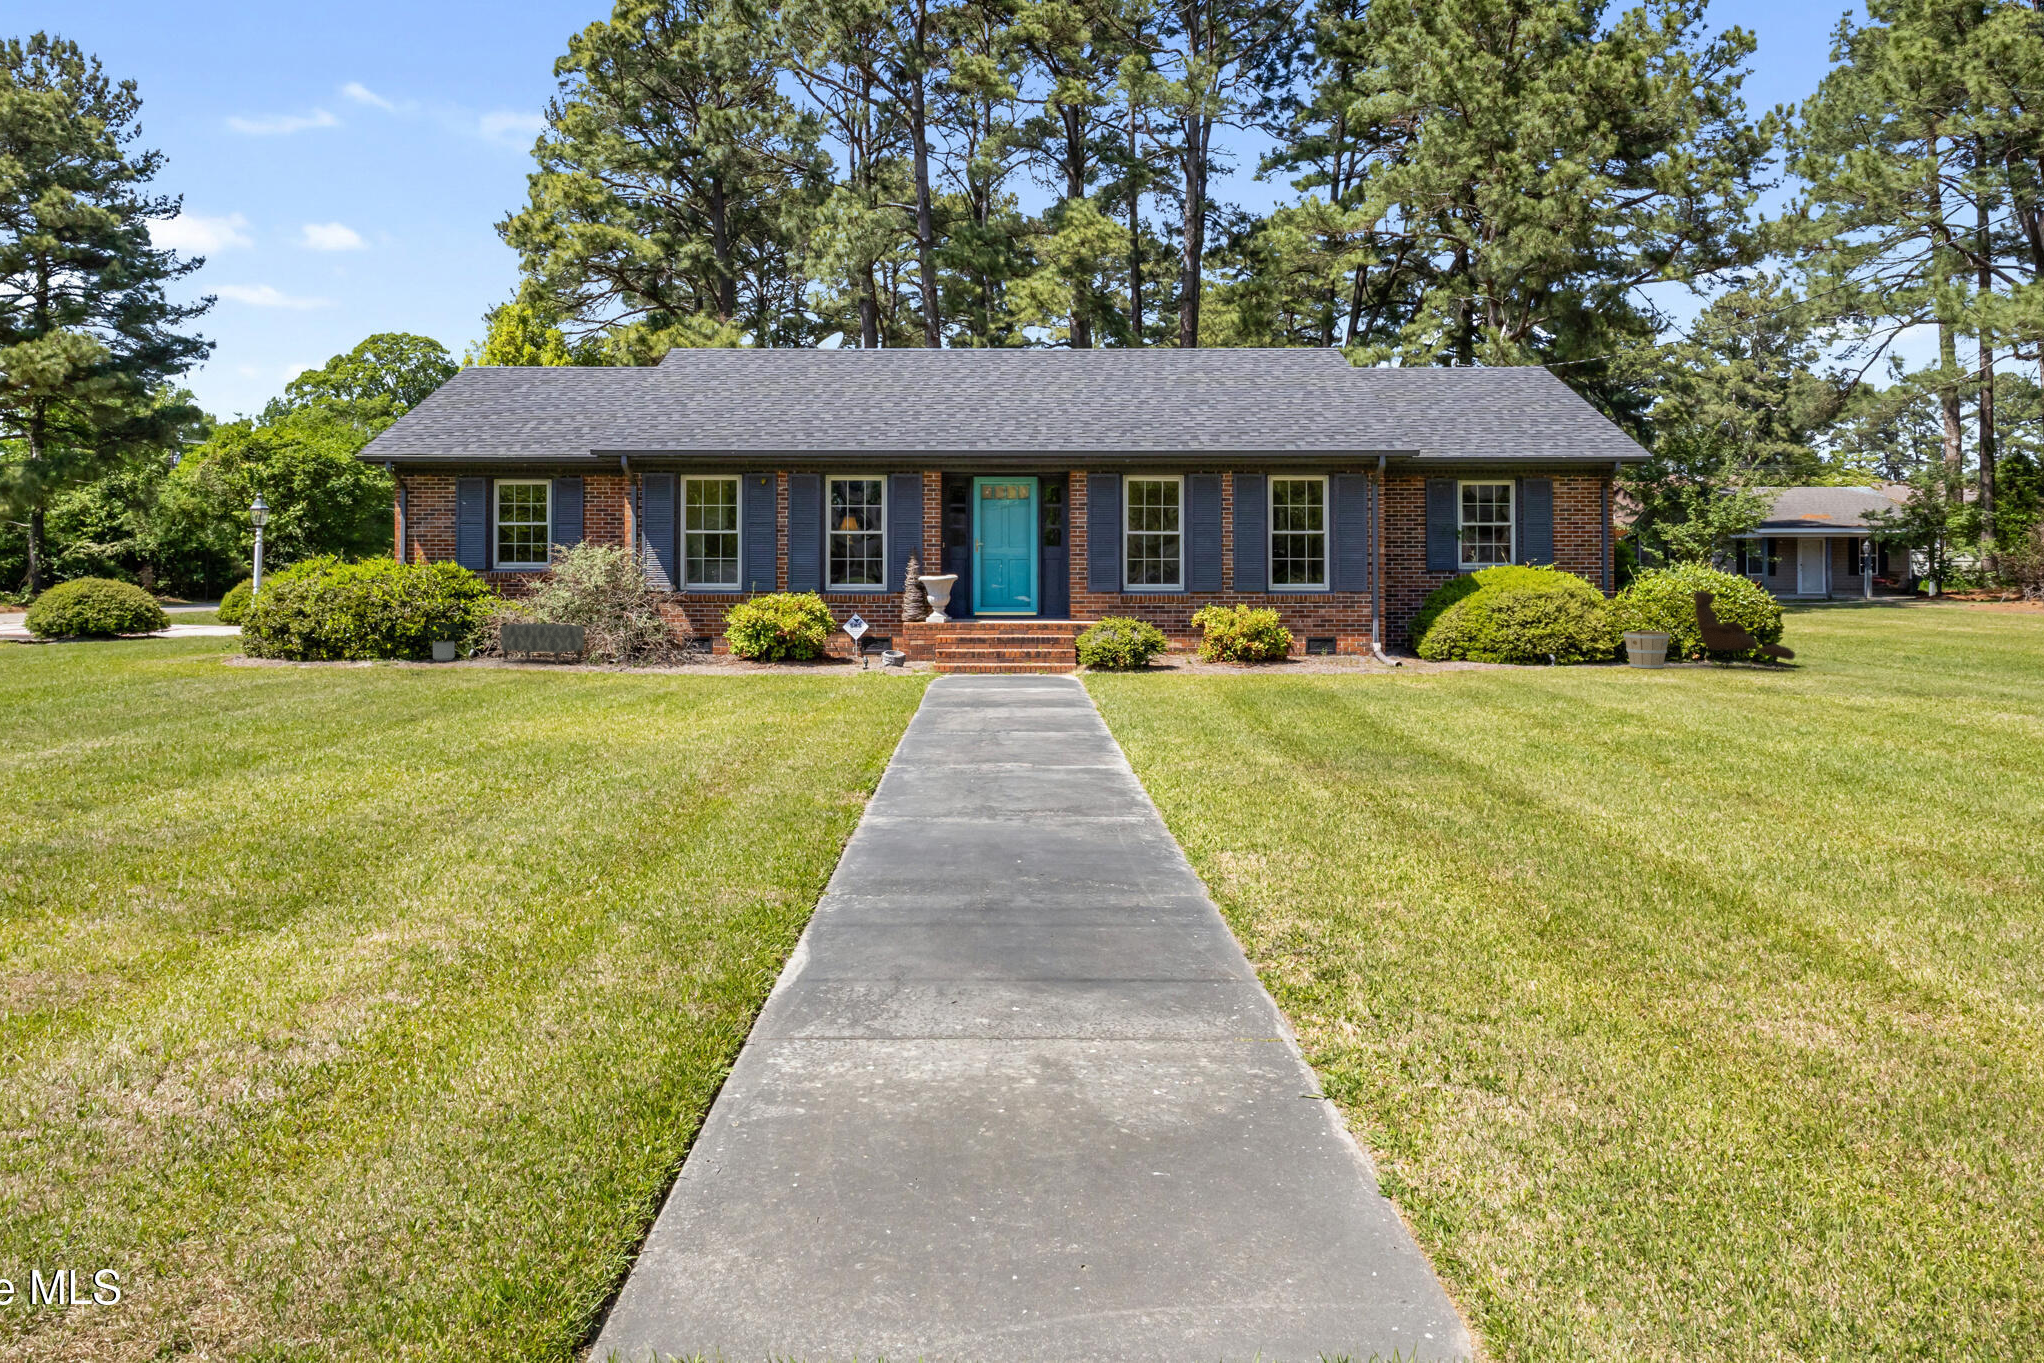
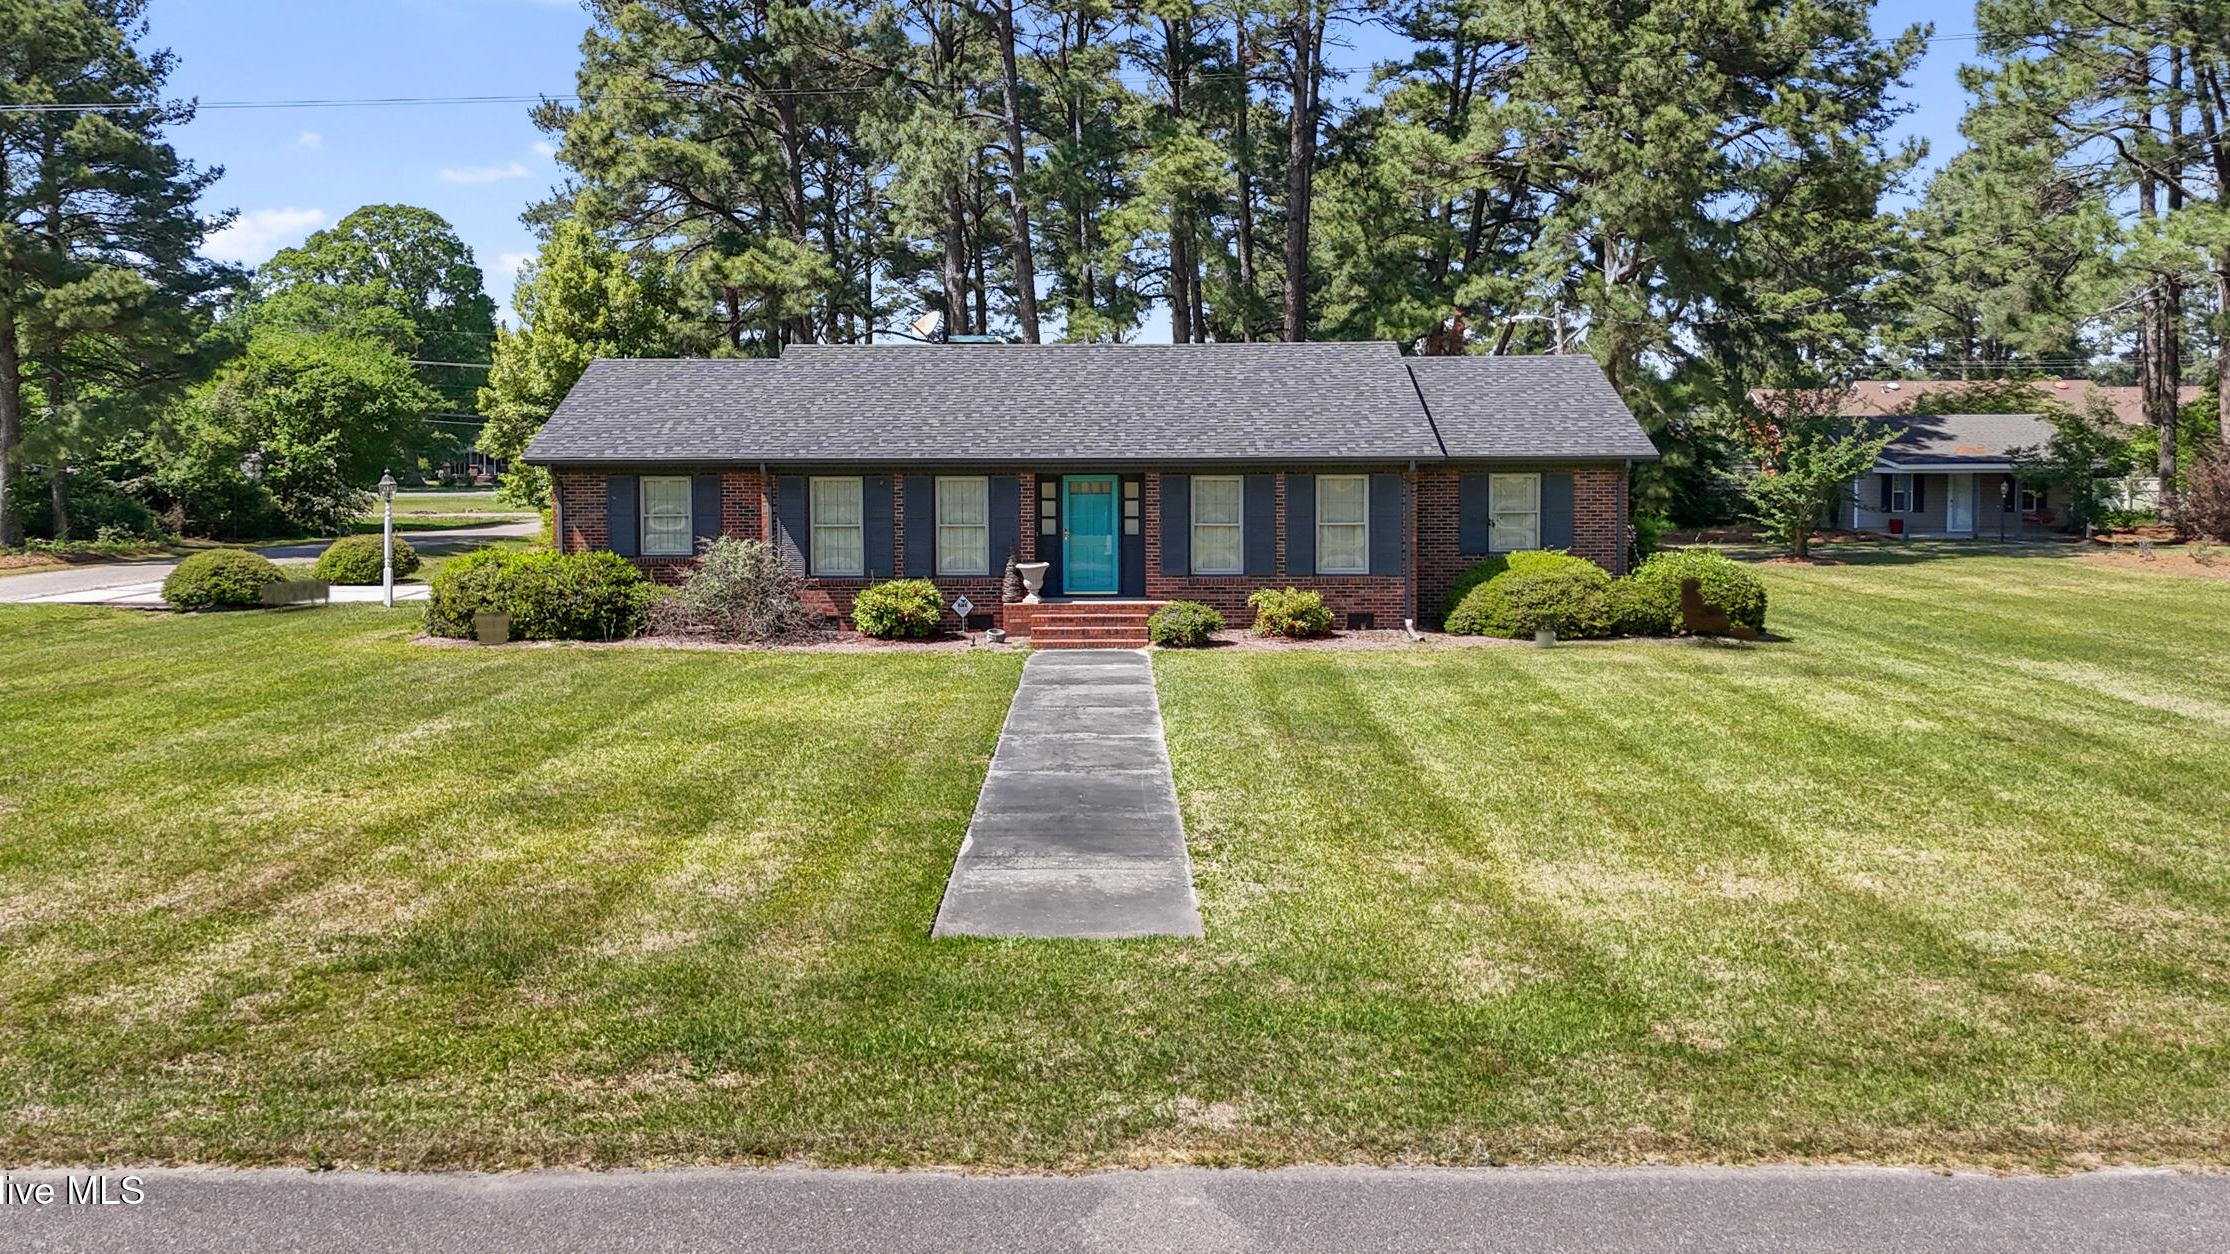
potted plant: present [420,622,470,661] -> present [1527,613,1563,648]
bench: present [500,623,584,664] -> present [262,579,330,612]
wooden bucket: present [1623,630,1670,669] -> present [474,612,511,645]

